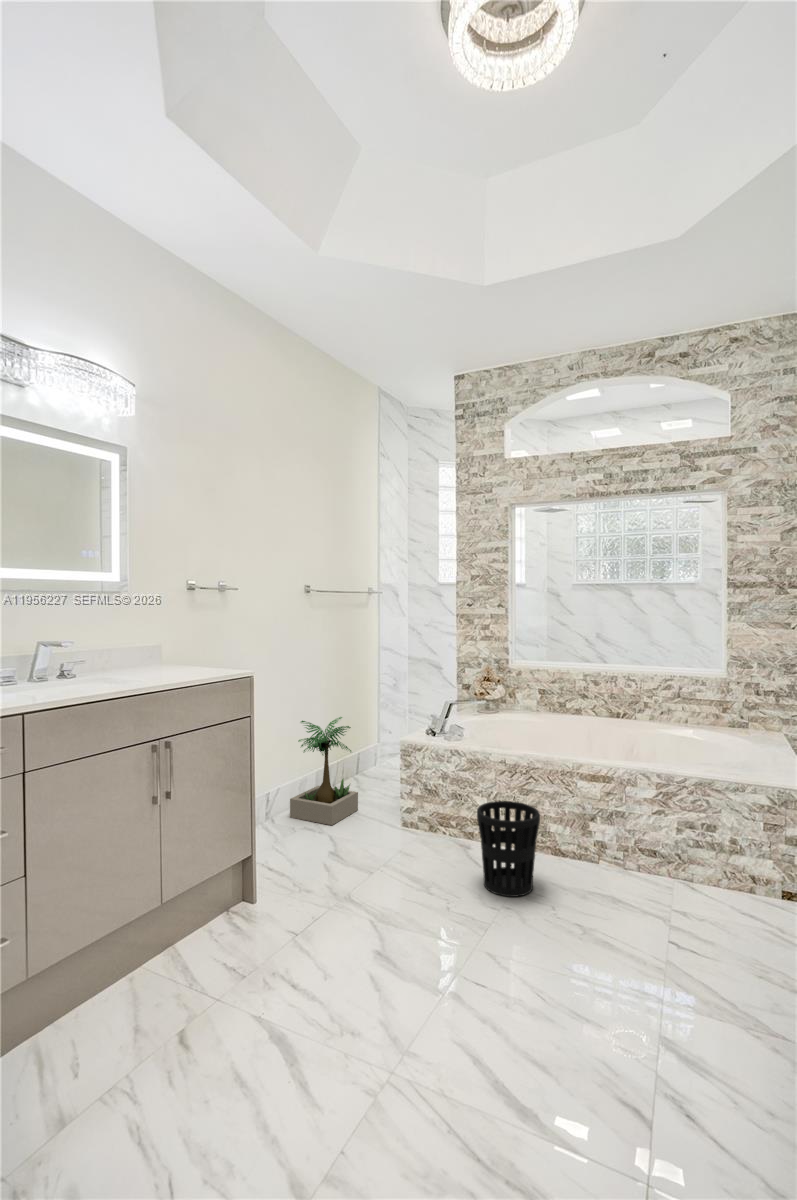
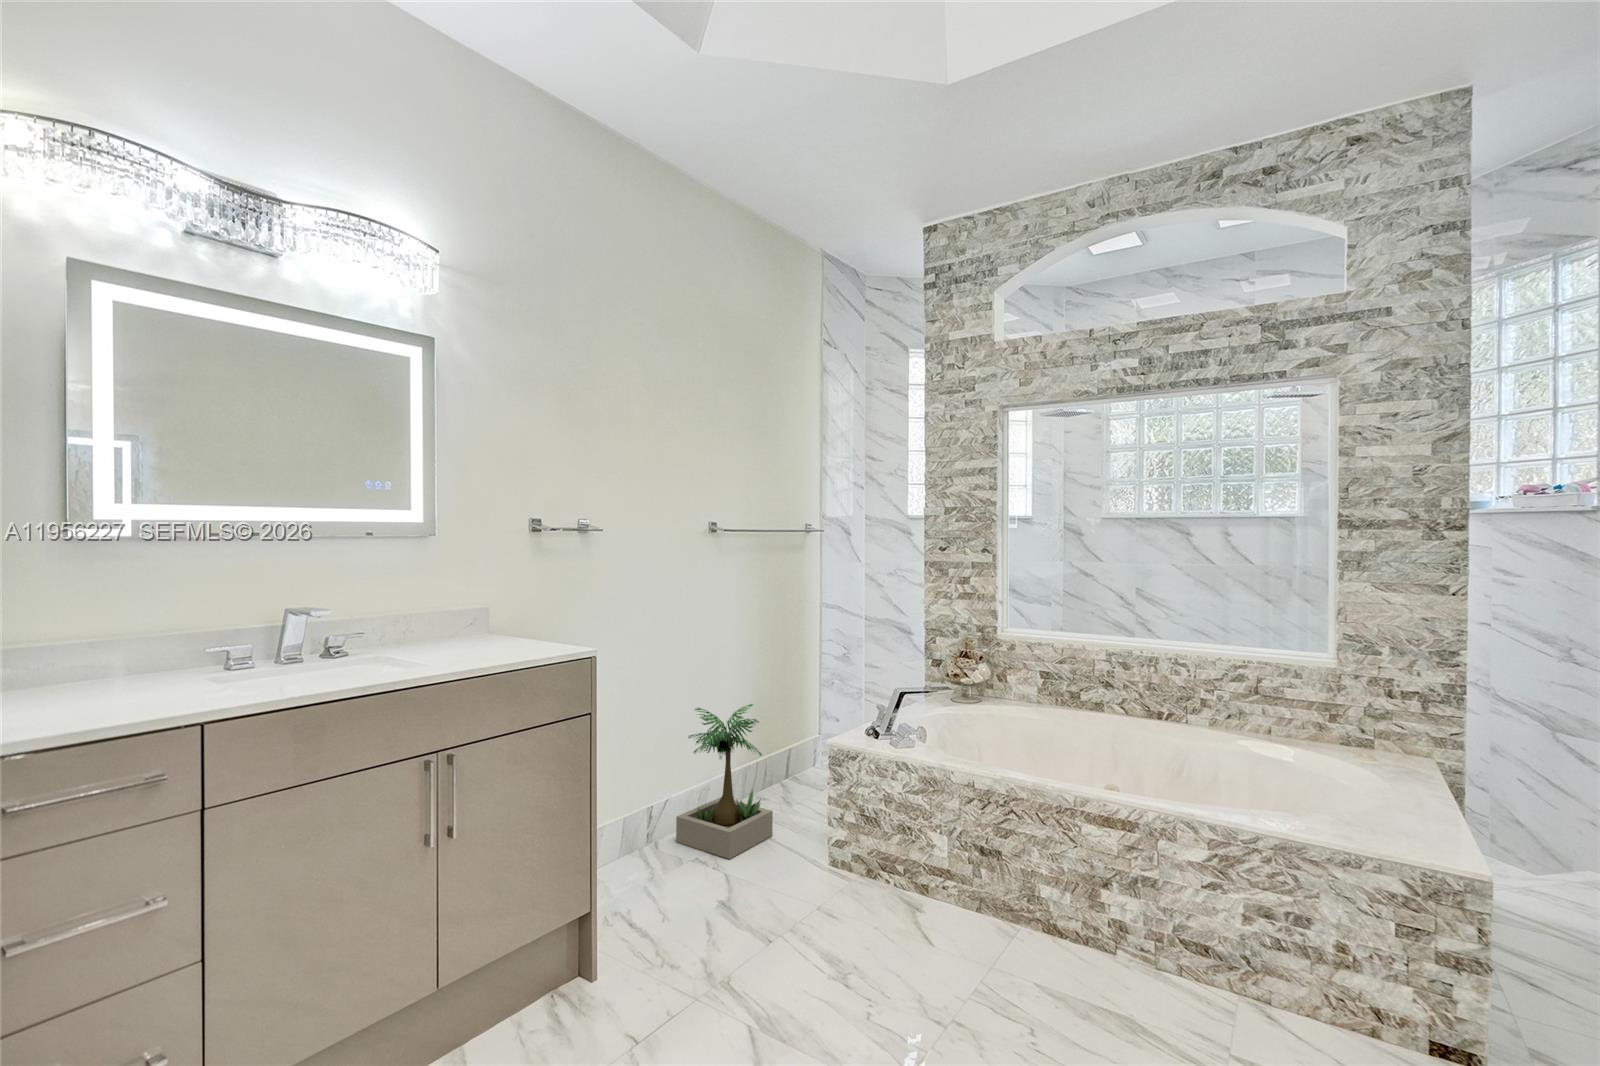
wastebasket: present [477,801,540,897] -> none [917,852,1014,1008]

